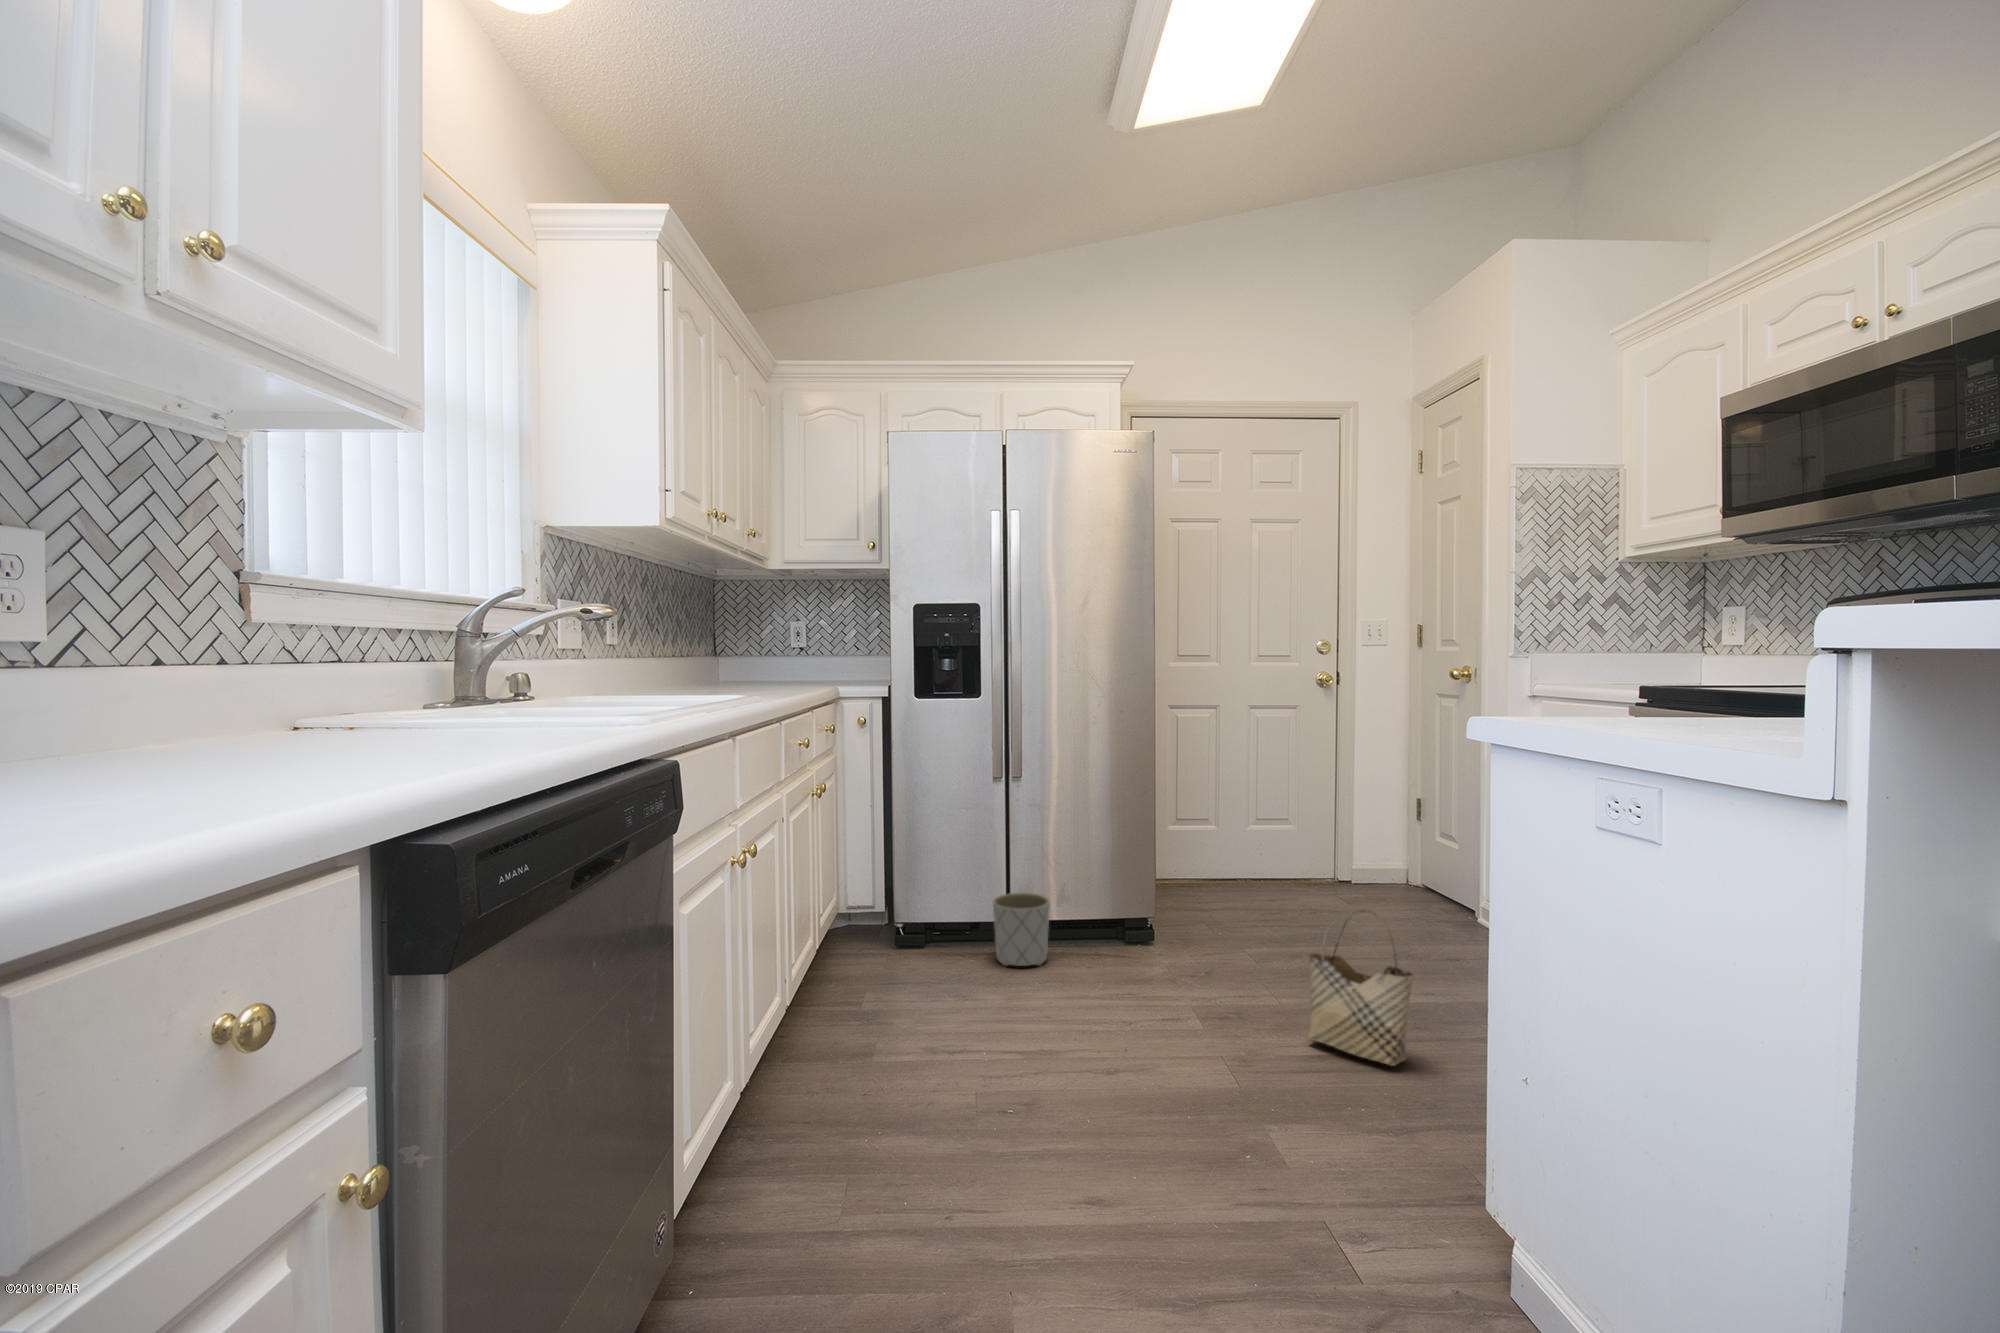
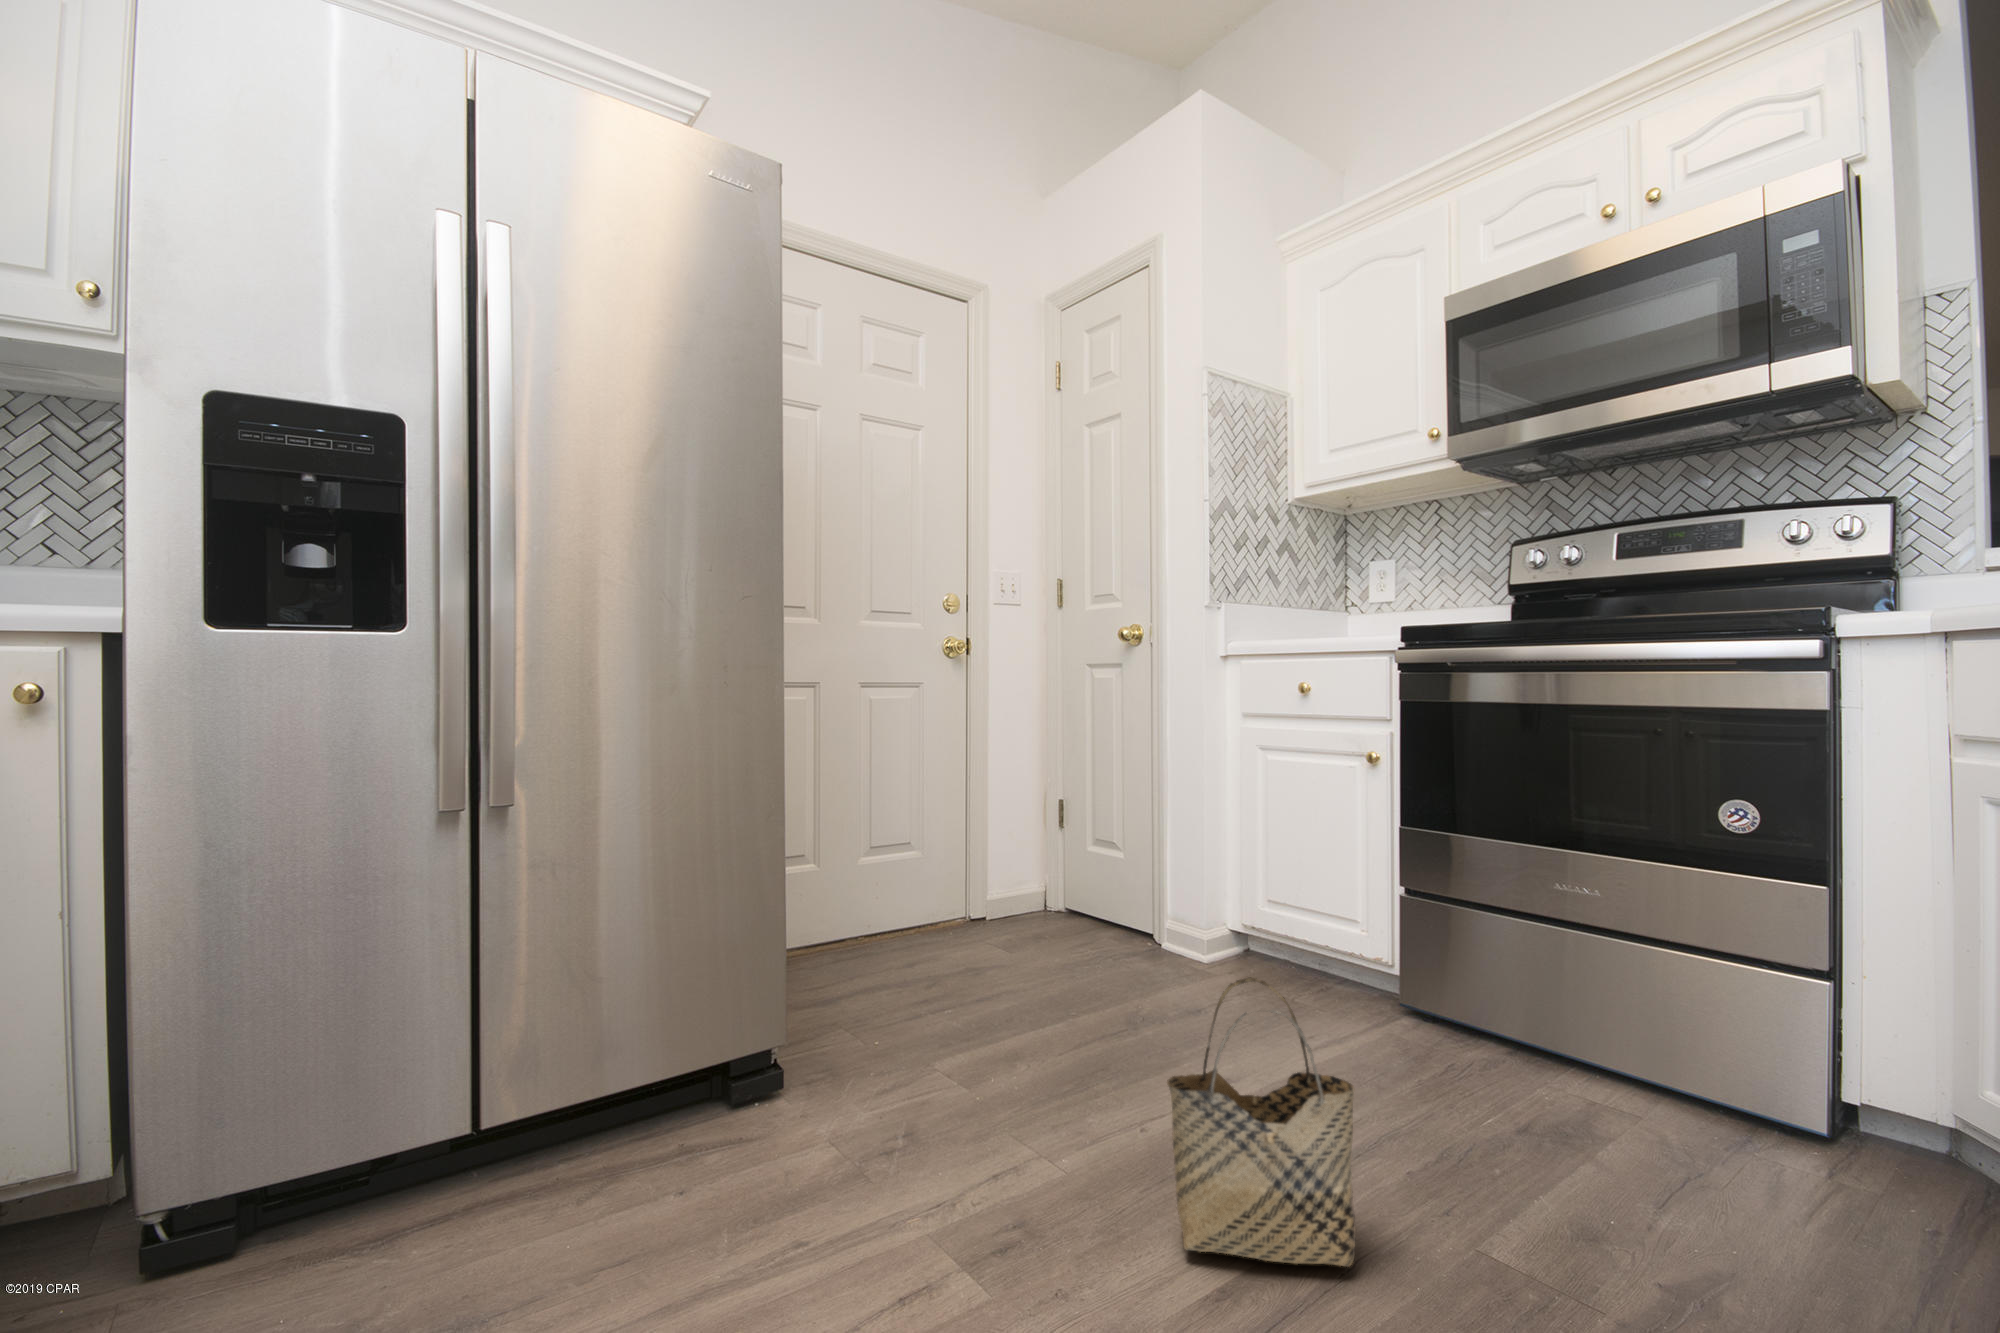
planter: present [993,893,1050,966] -> none [441,1055,587,1253]

